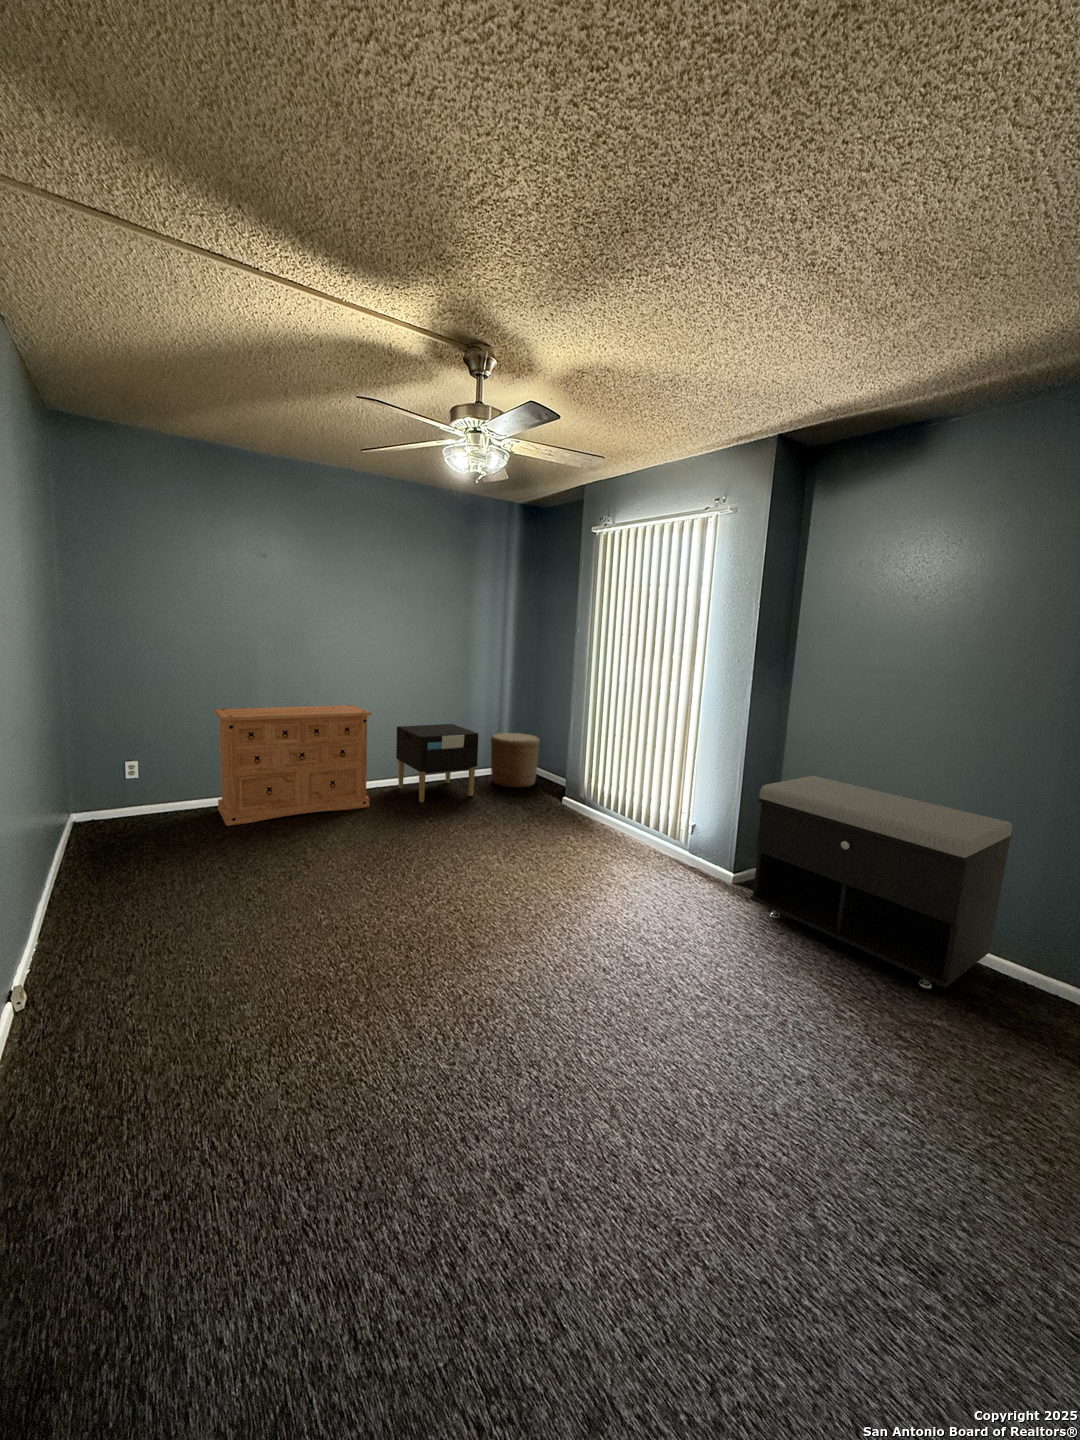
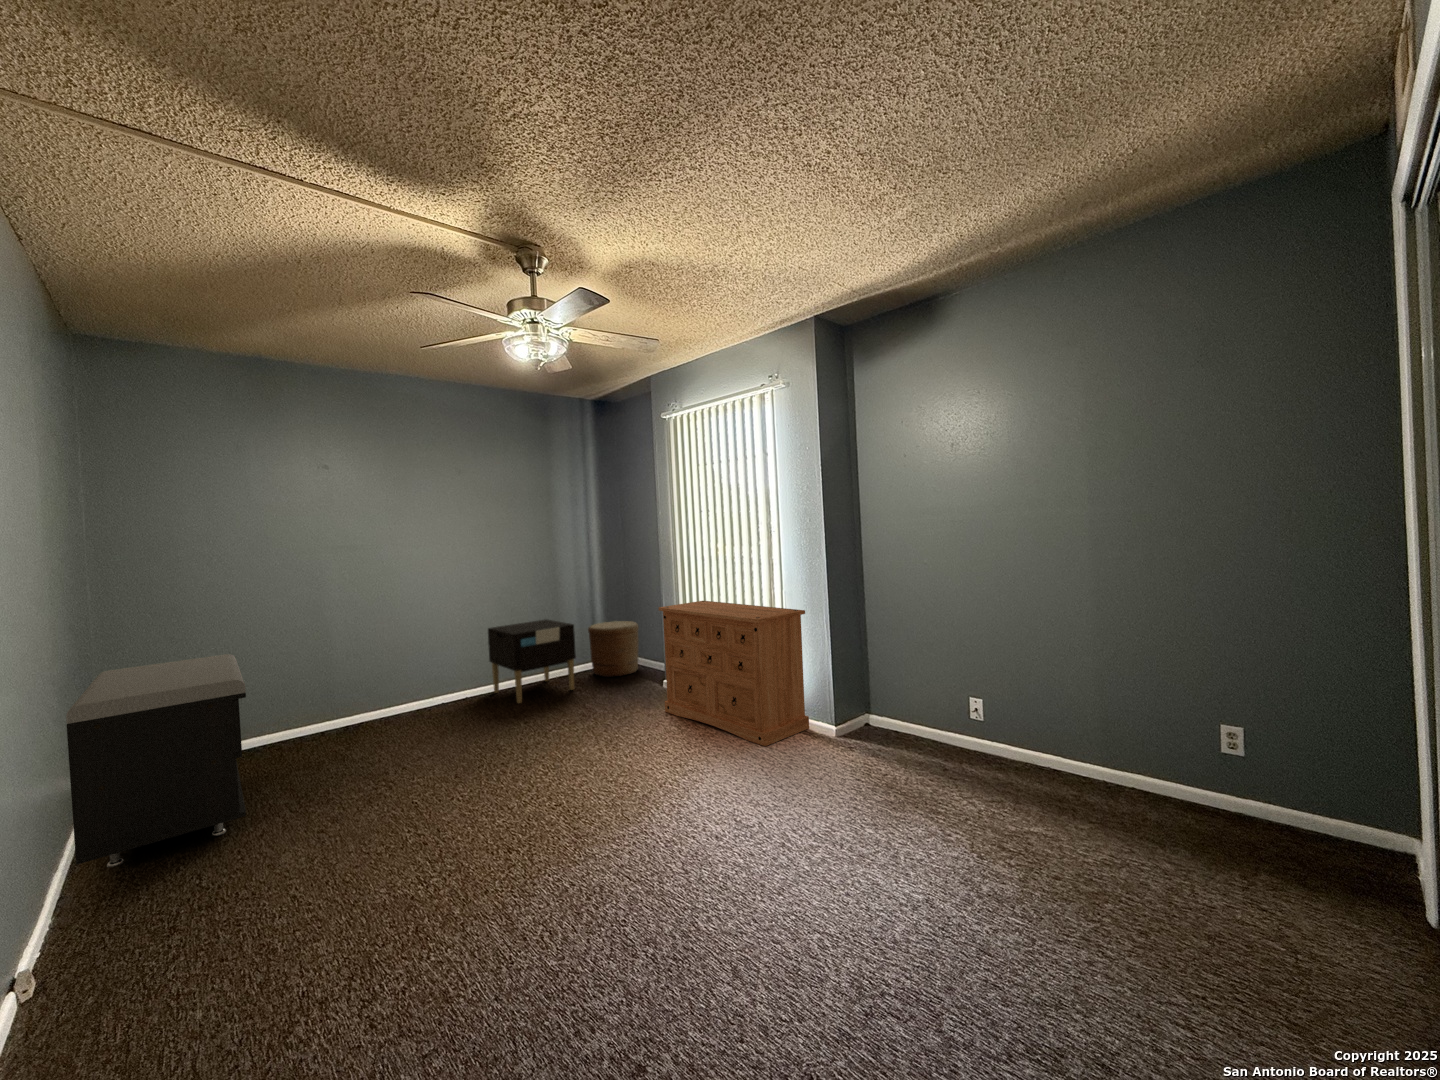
dresser: present [214,705,371,826] -> present [659,601,809,746]
storage bench: present [750,776,1012,989] -> present [66,654,246,867]

